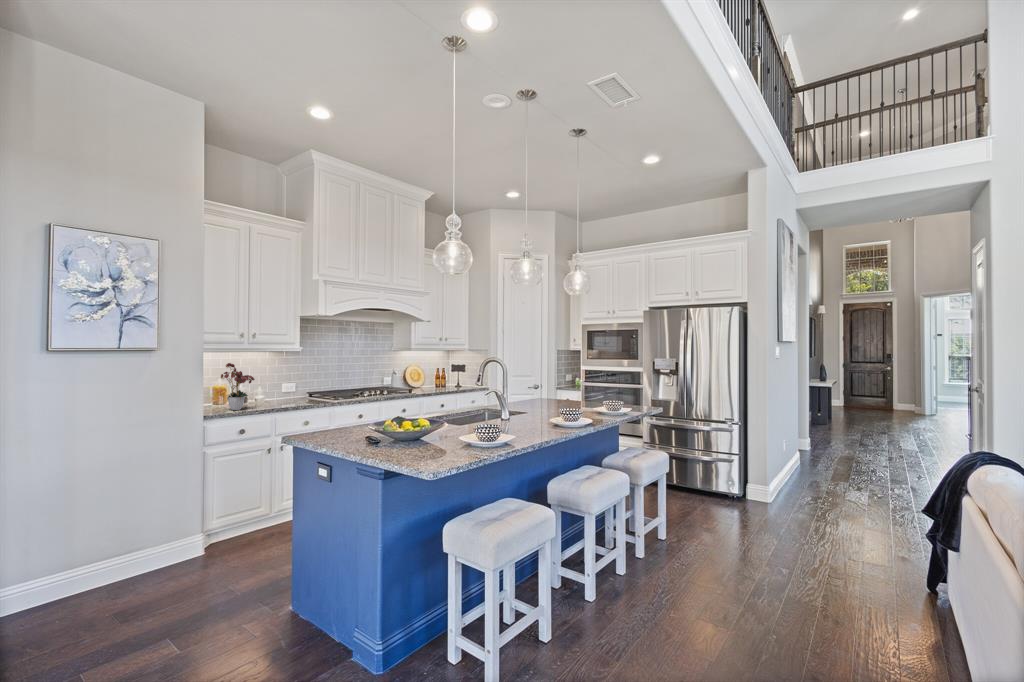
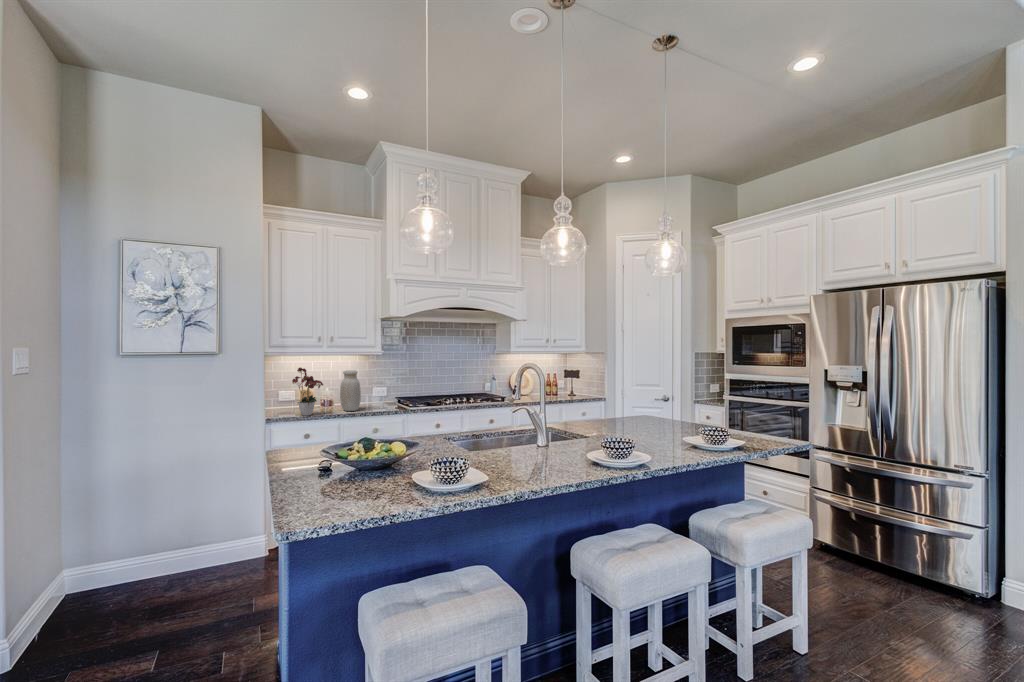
jar: none [264,366,286,405] -> present [340,370,361,411]

